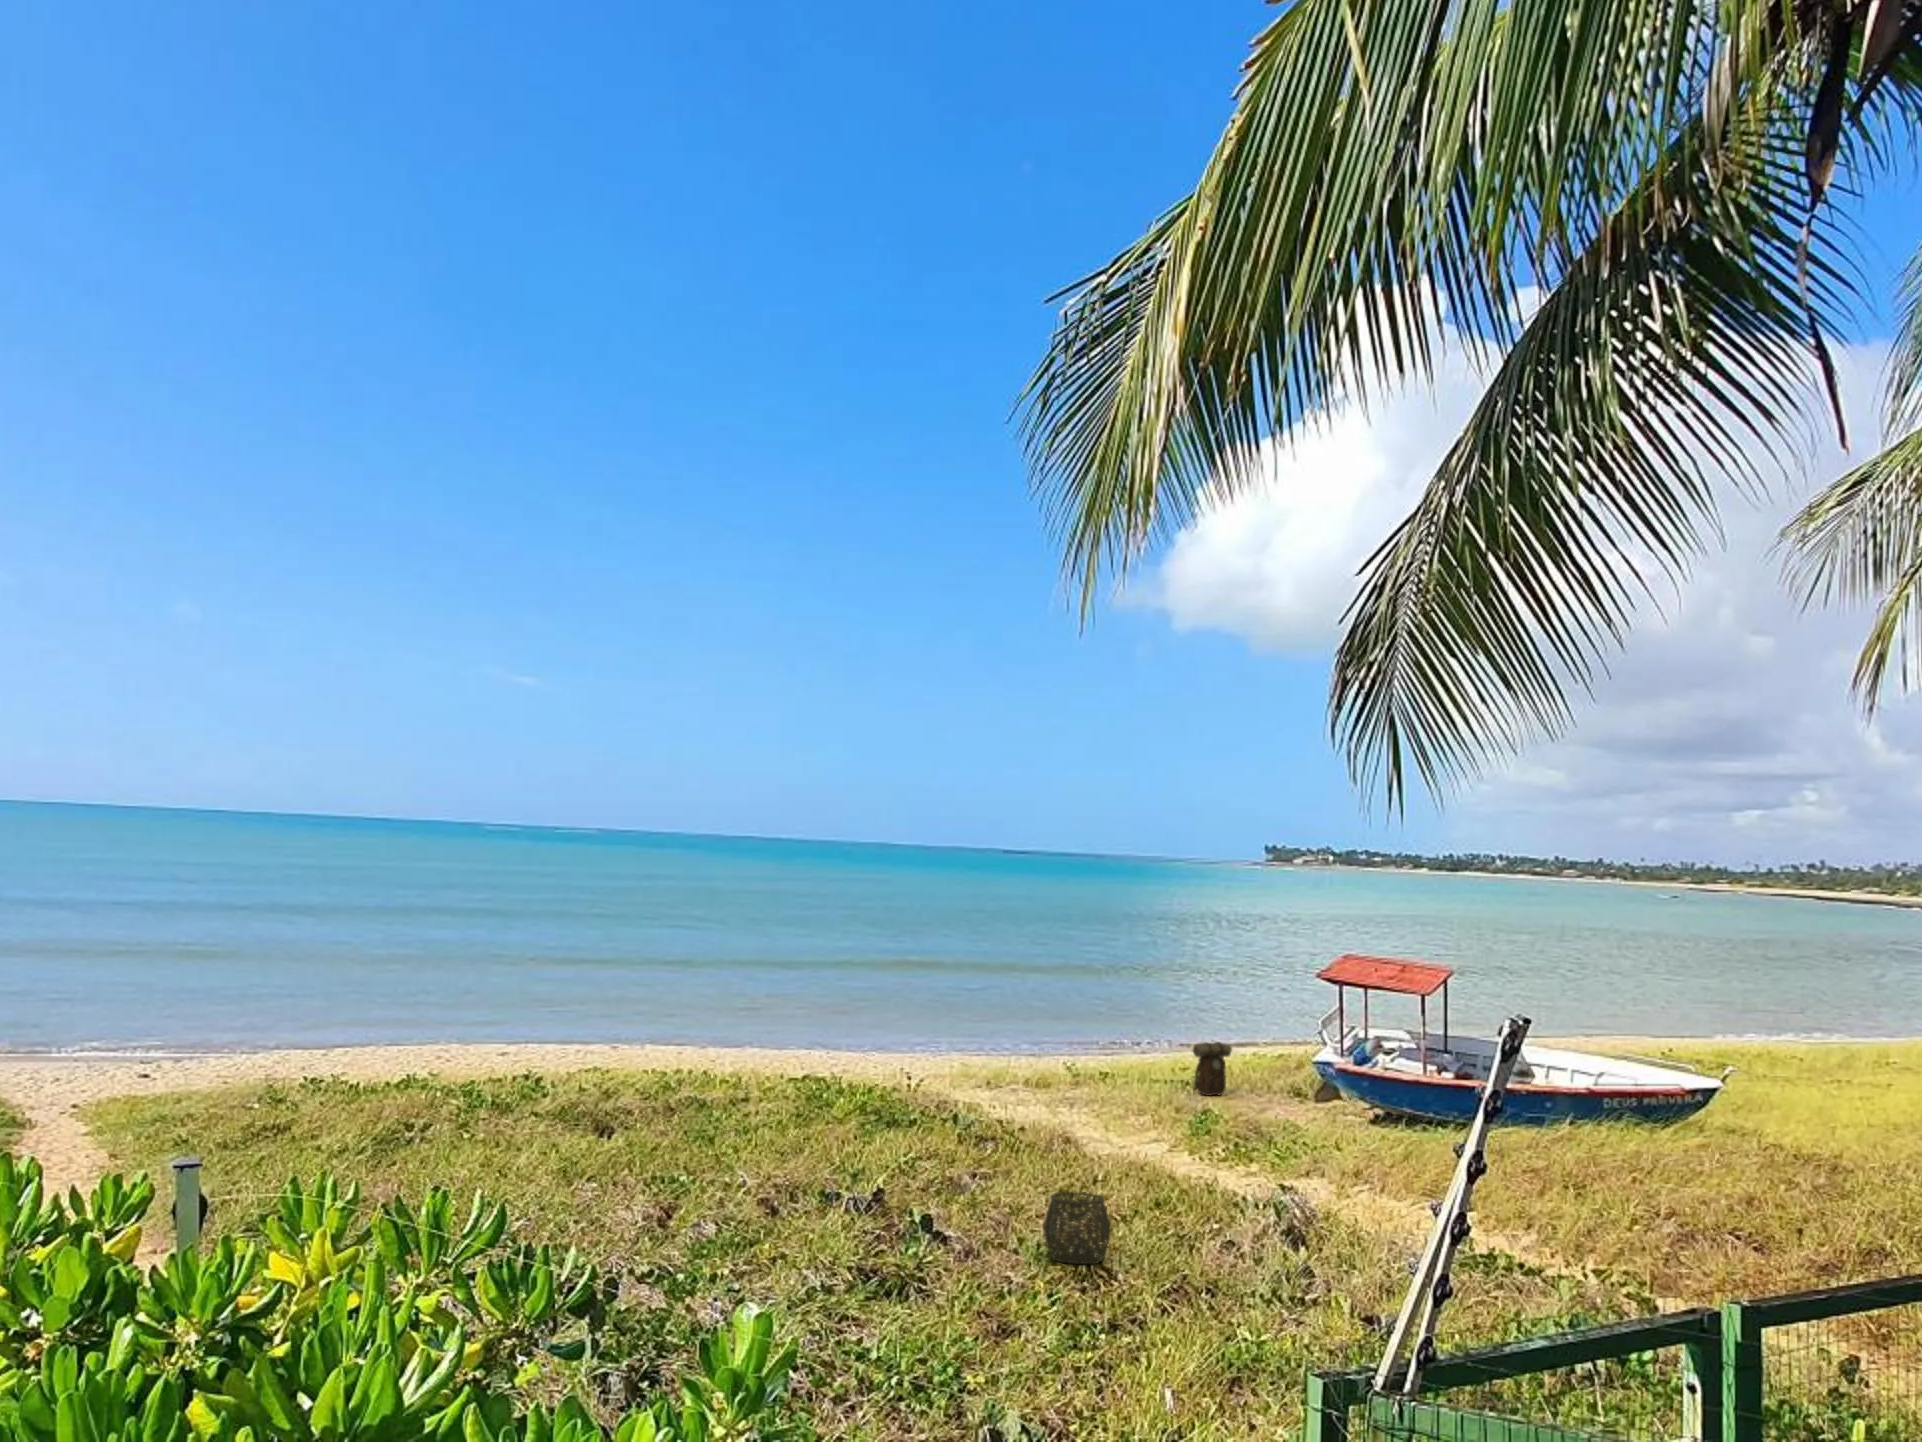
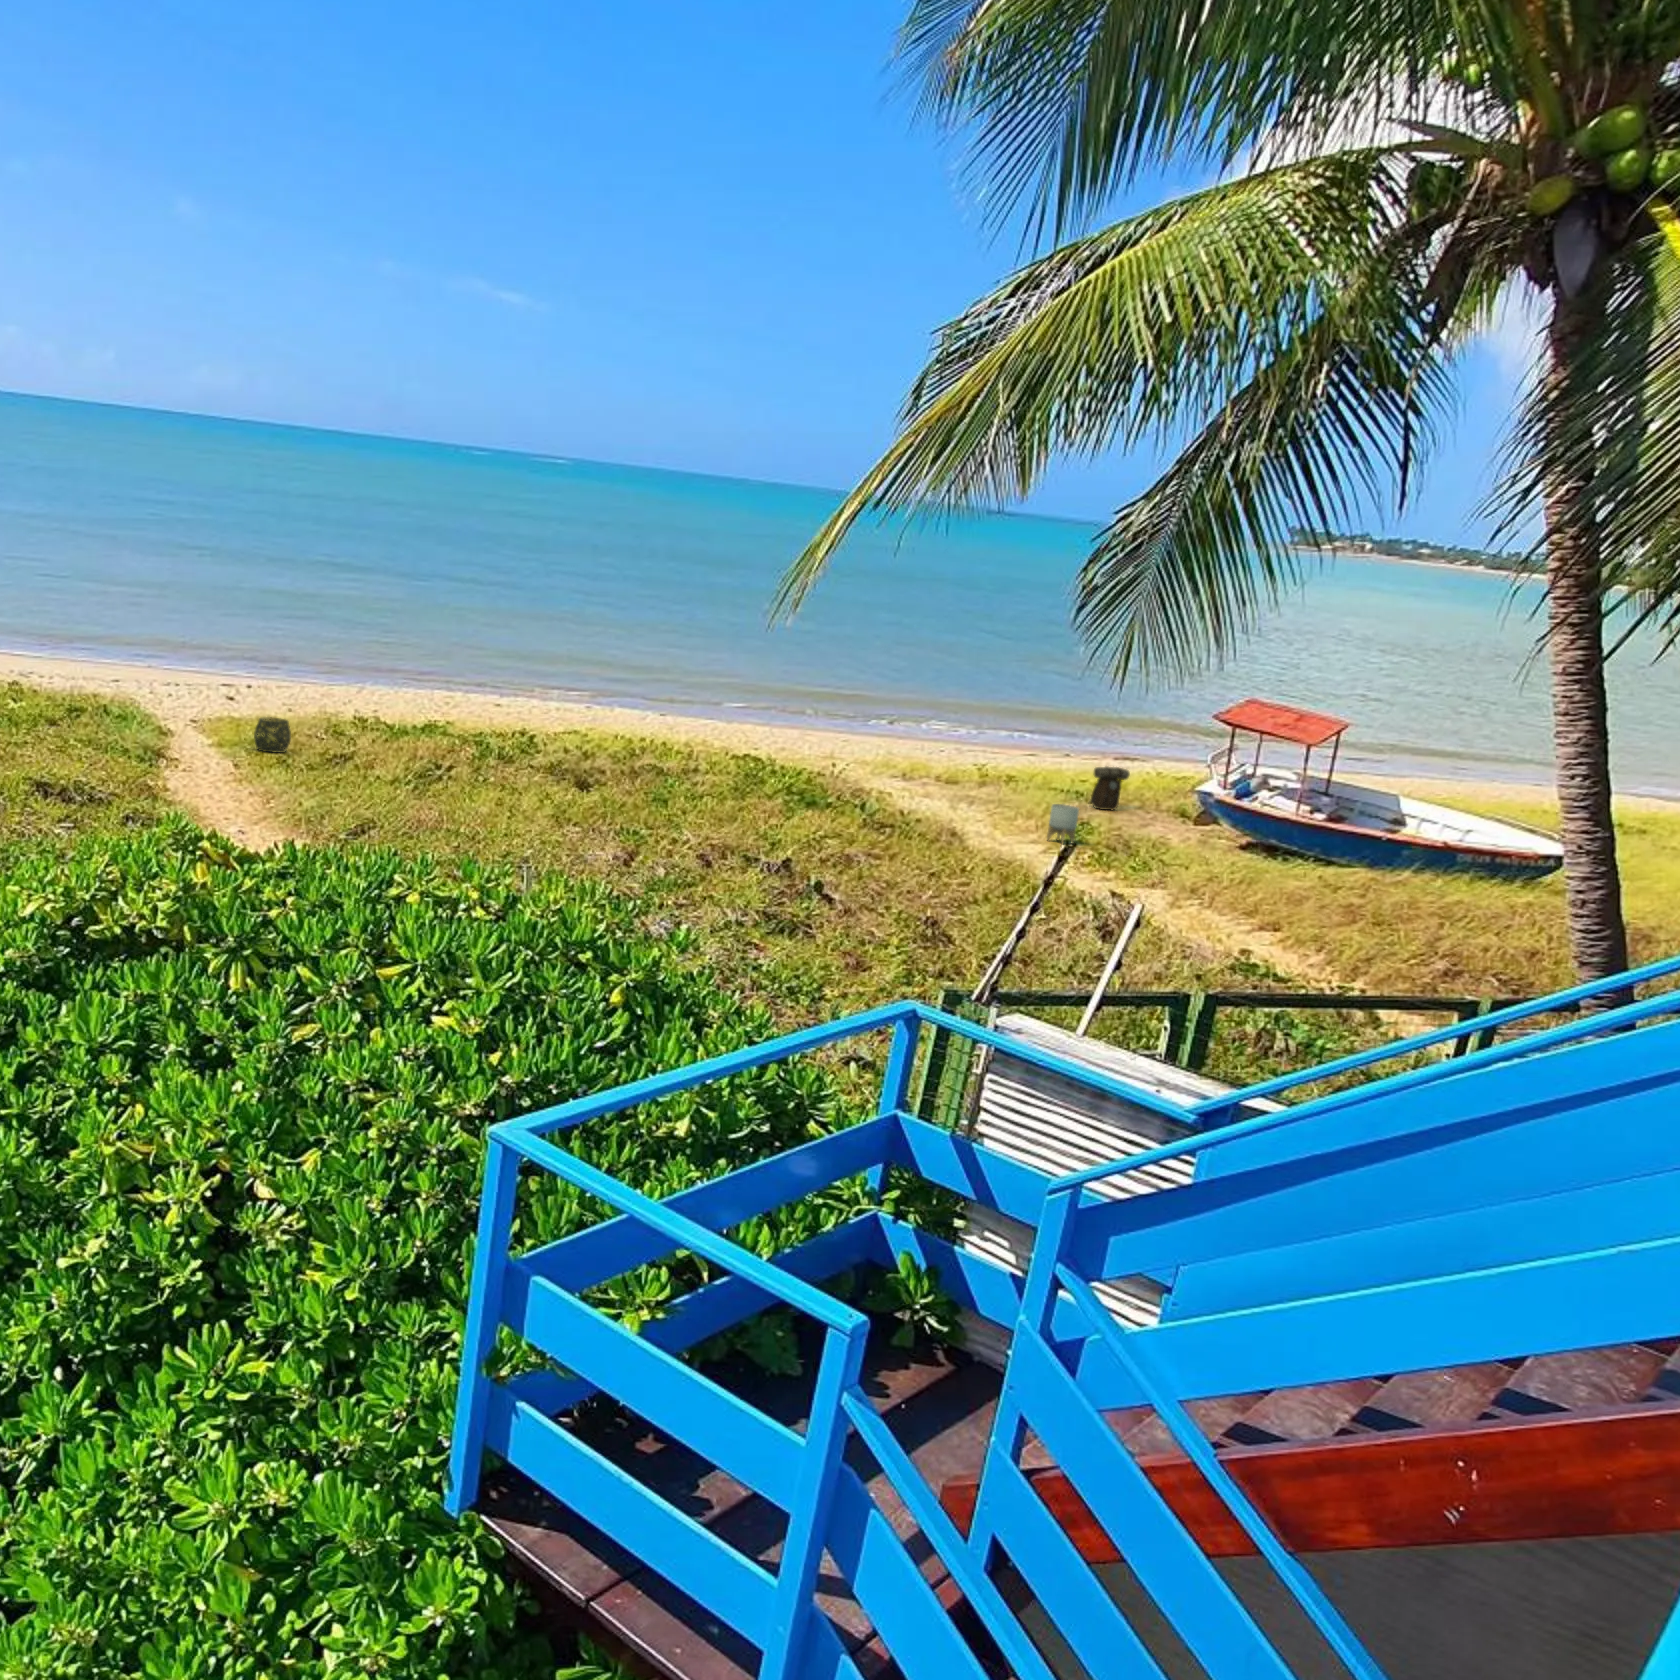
planter: none [1166,1088,1198,1140] -> present [1047,804,1079,844]
woven basket: present [1044,1192,1111,1265] -> present [254,717,291,753]

